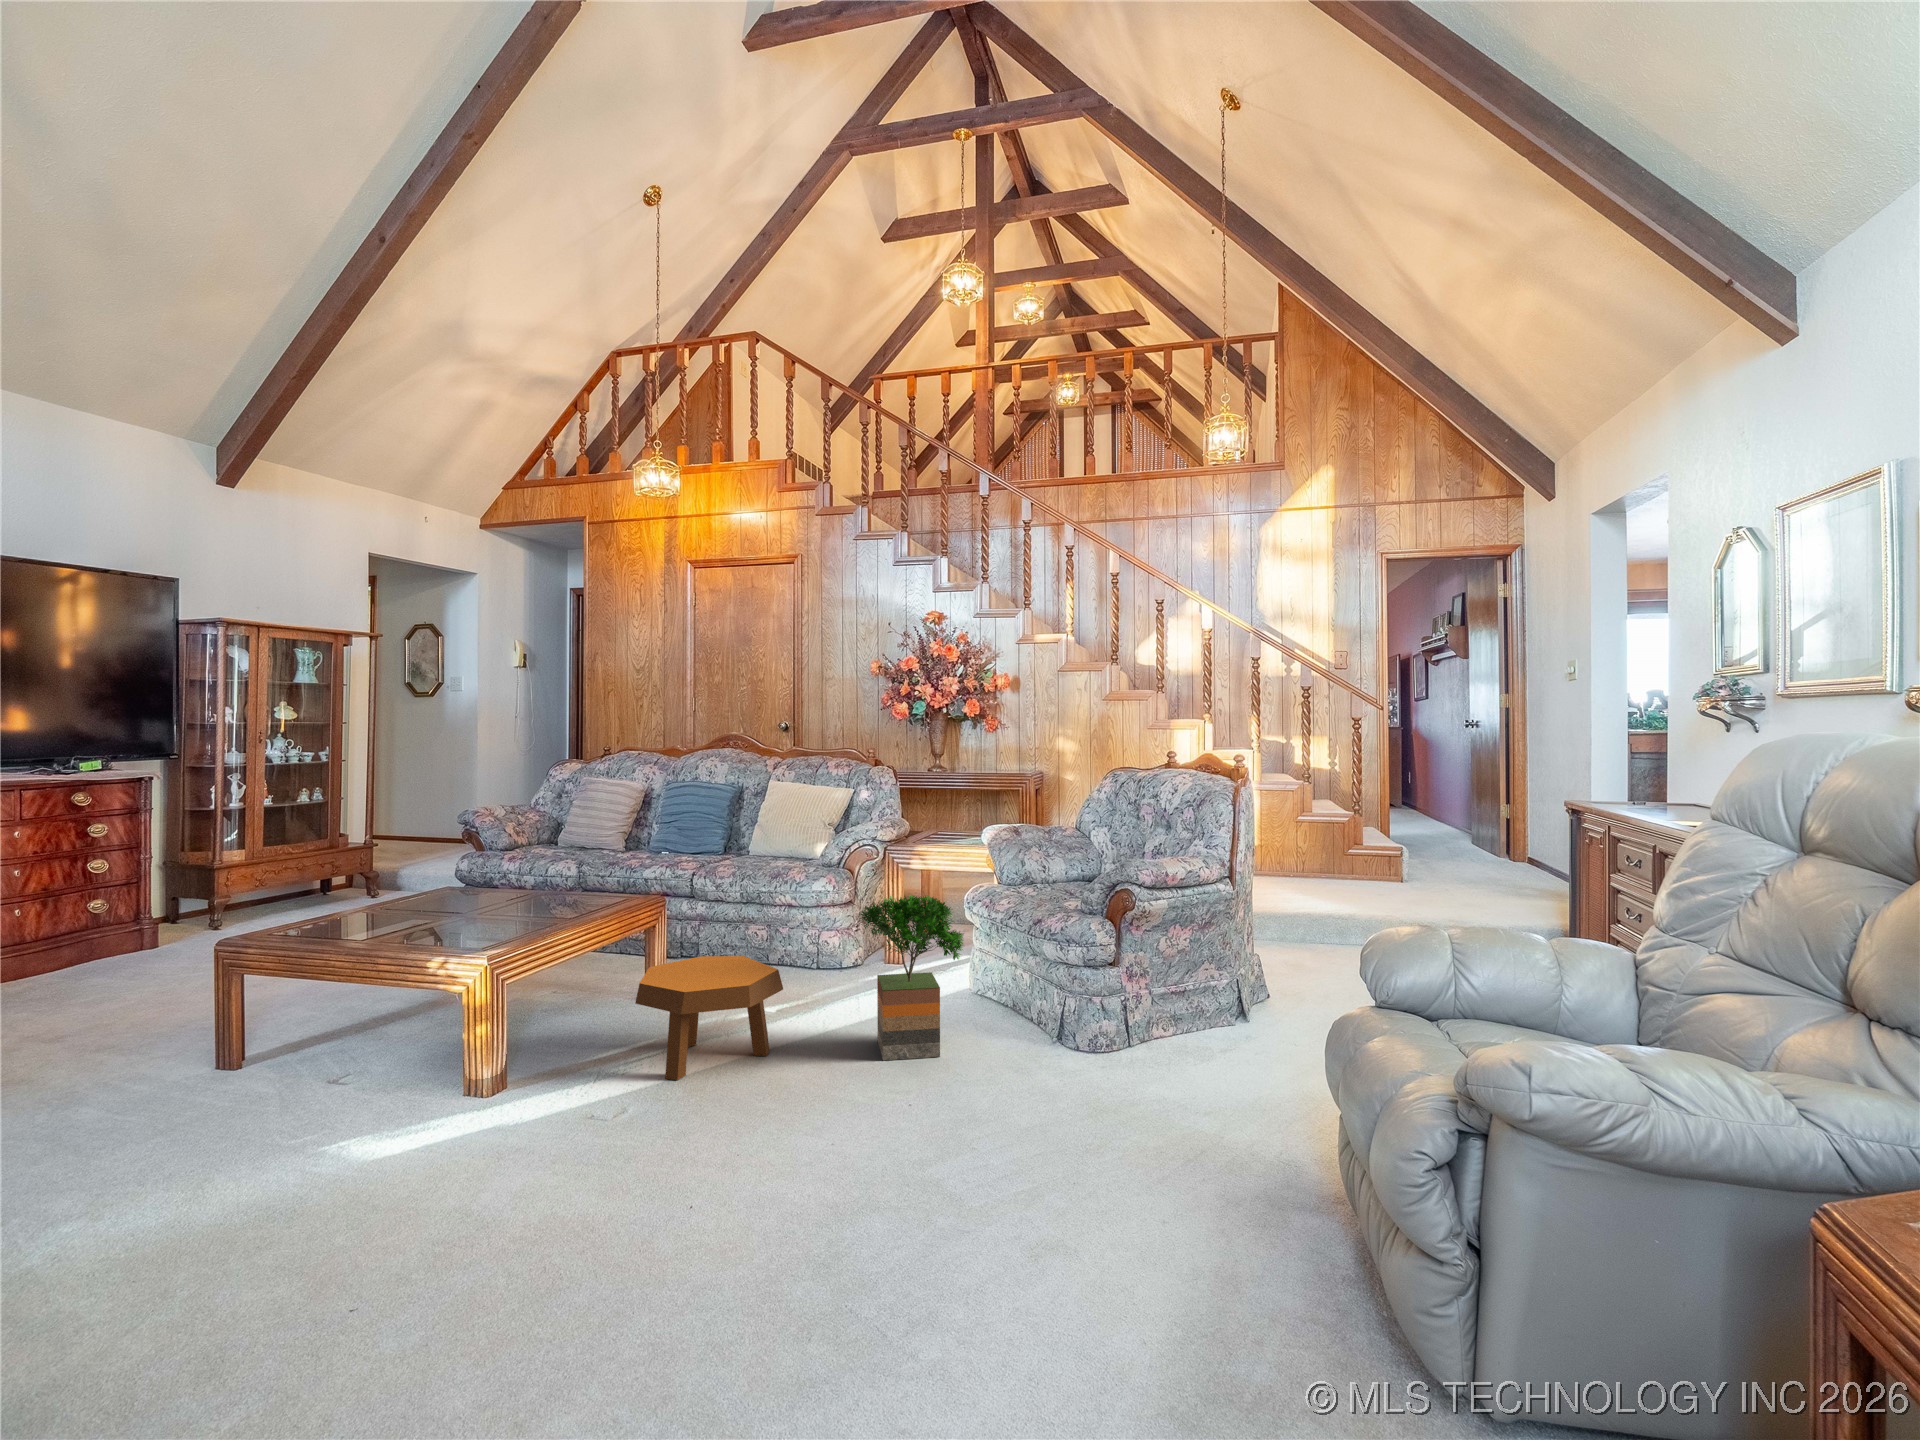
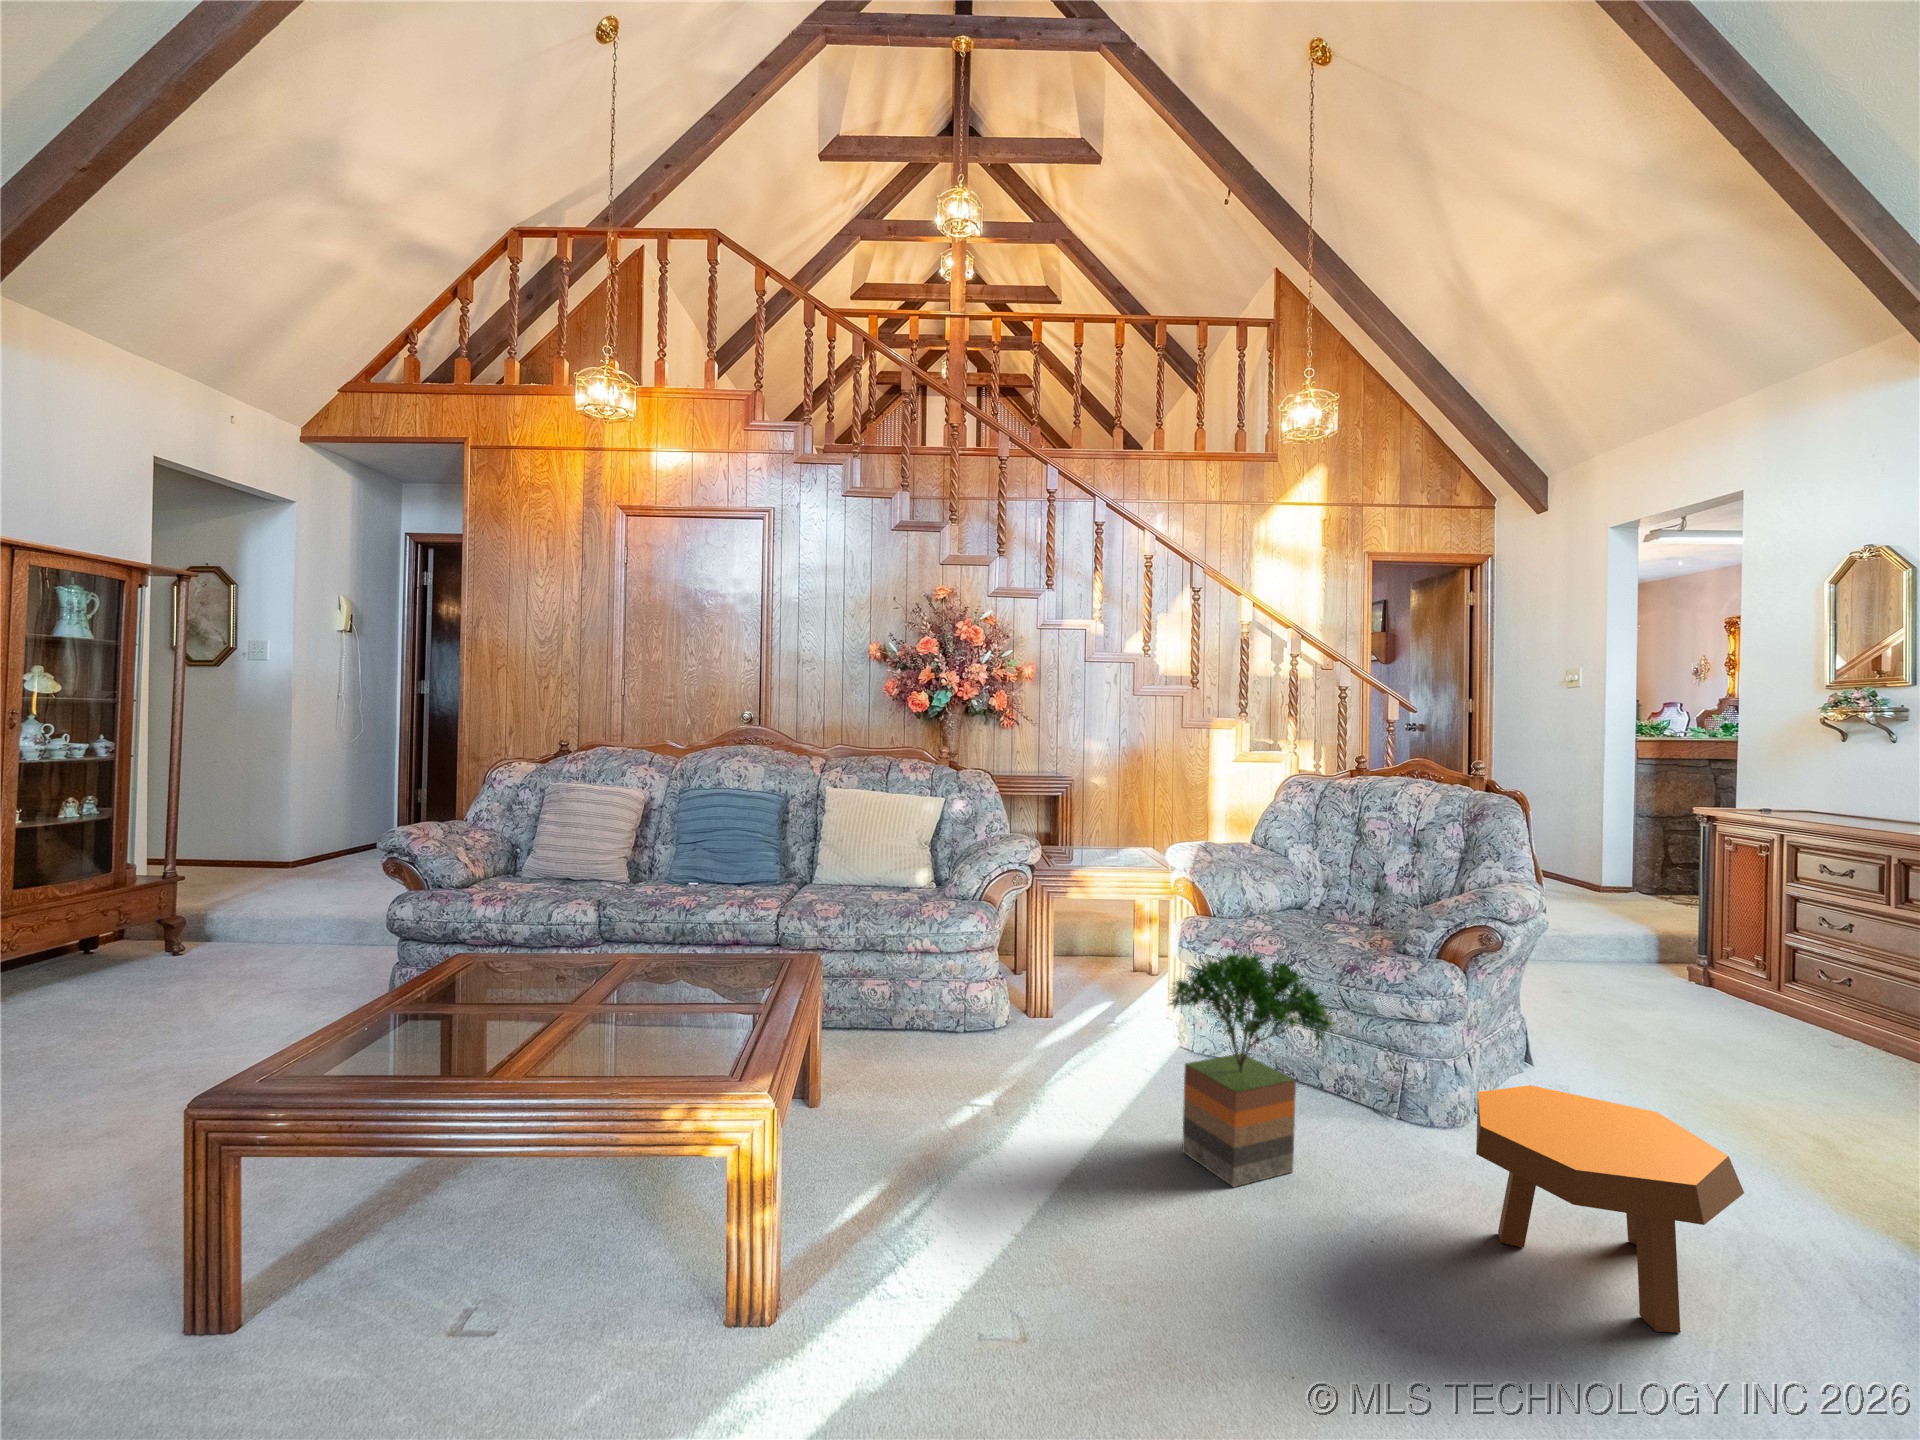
footstool: present [635,956,783,1080] -> present [1476,1085,1744,1333]

